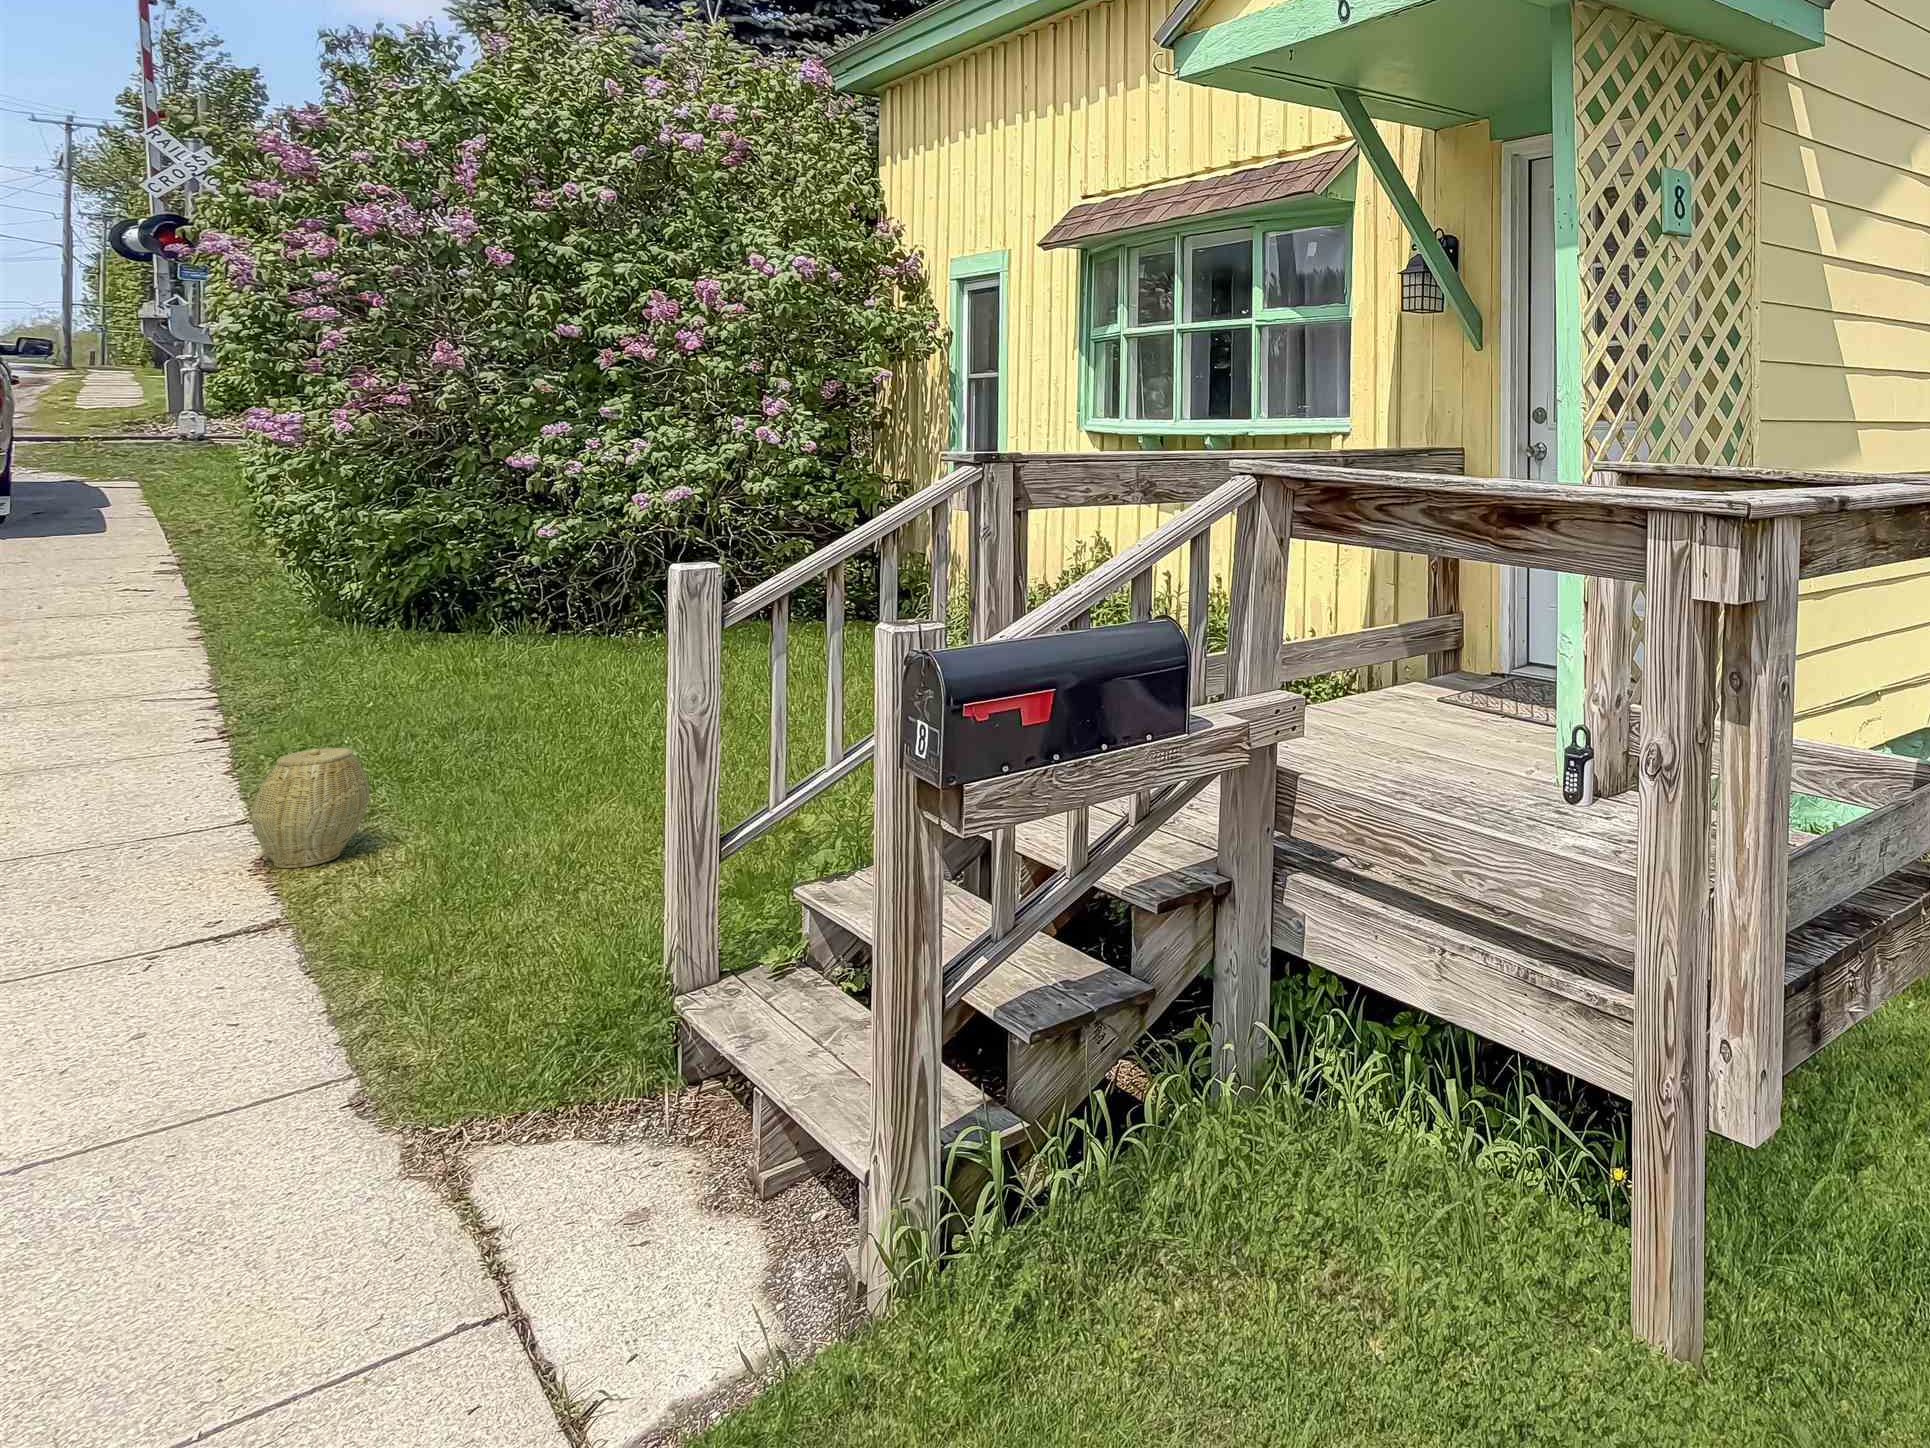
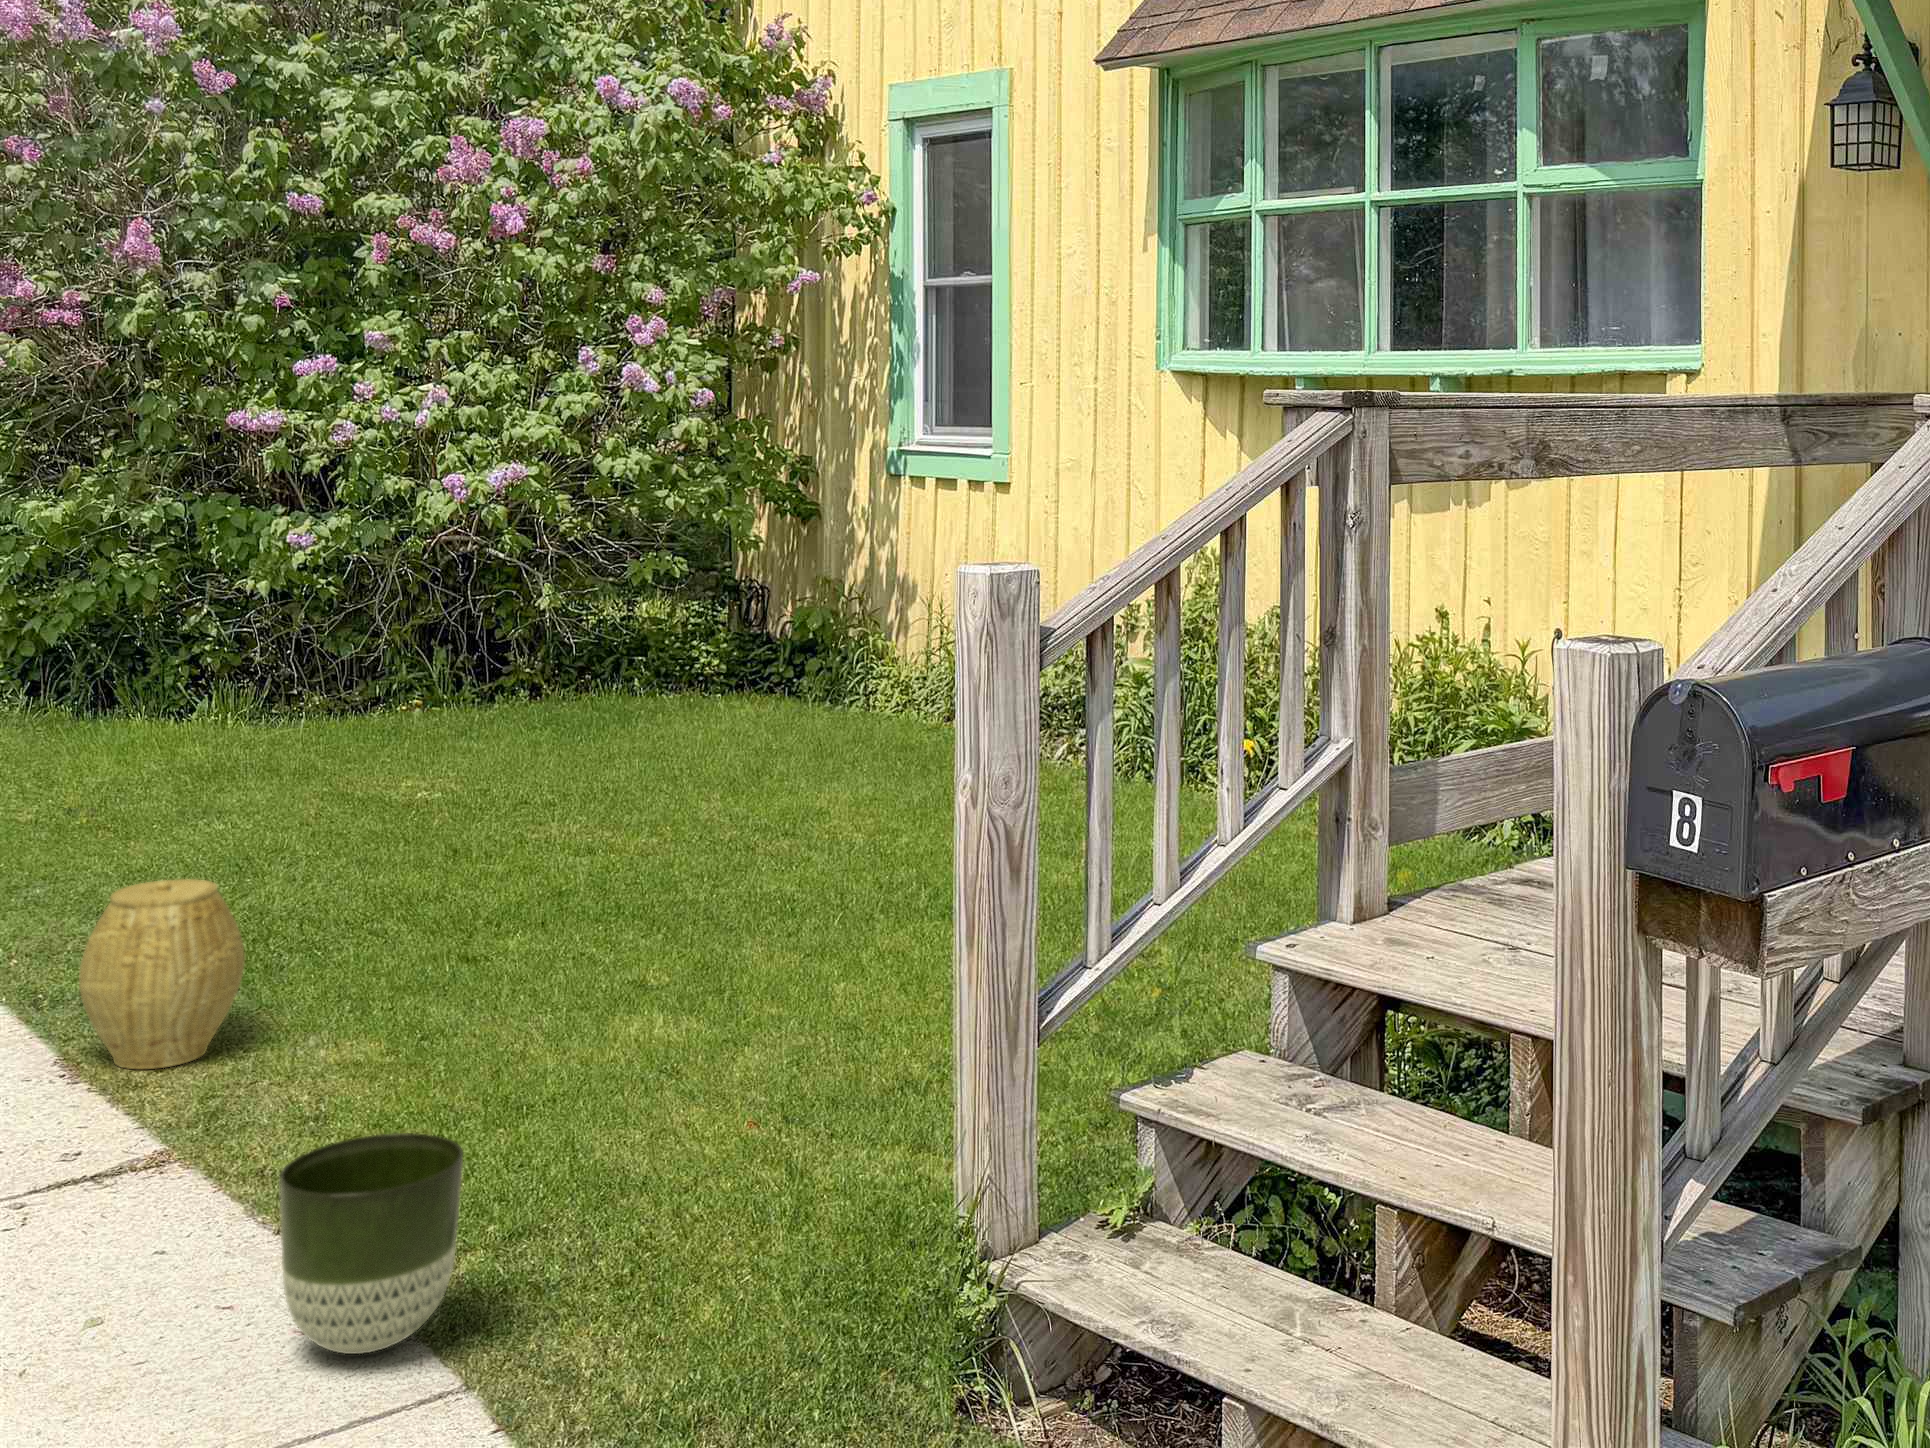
planter: none [263,907,397,1048] -> present [280,1133,463,1354]

